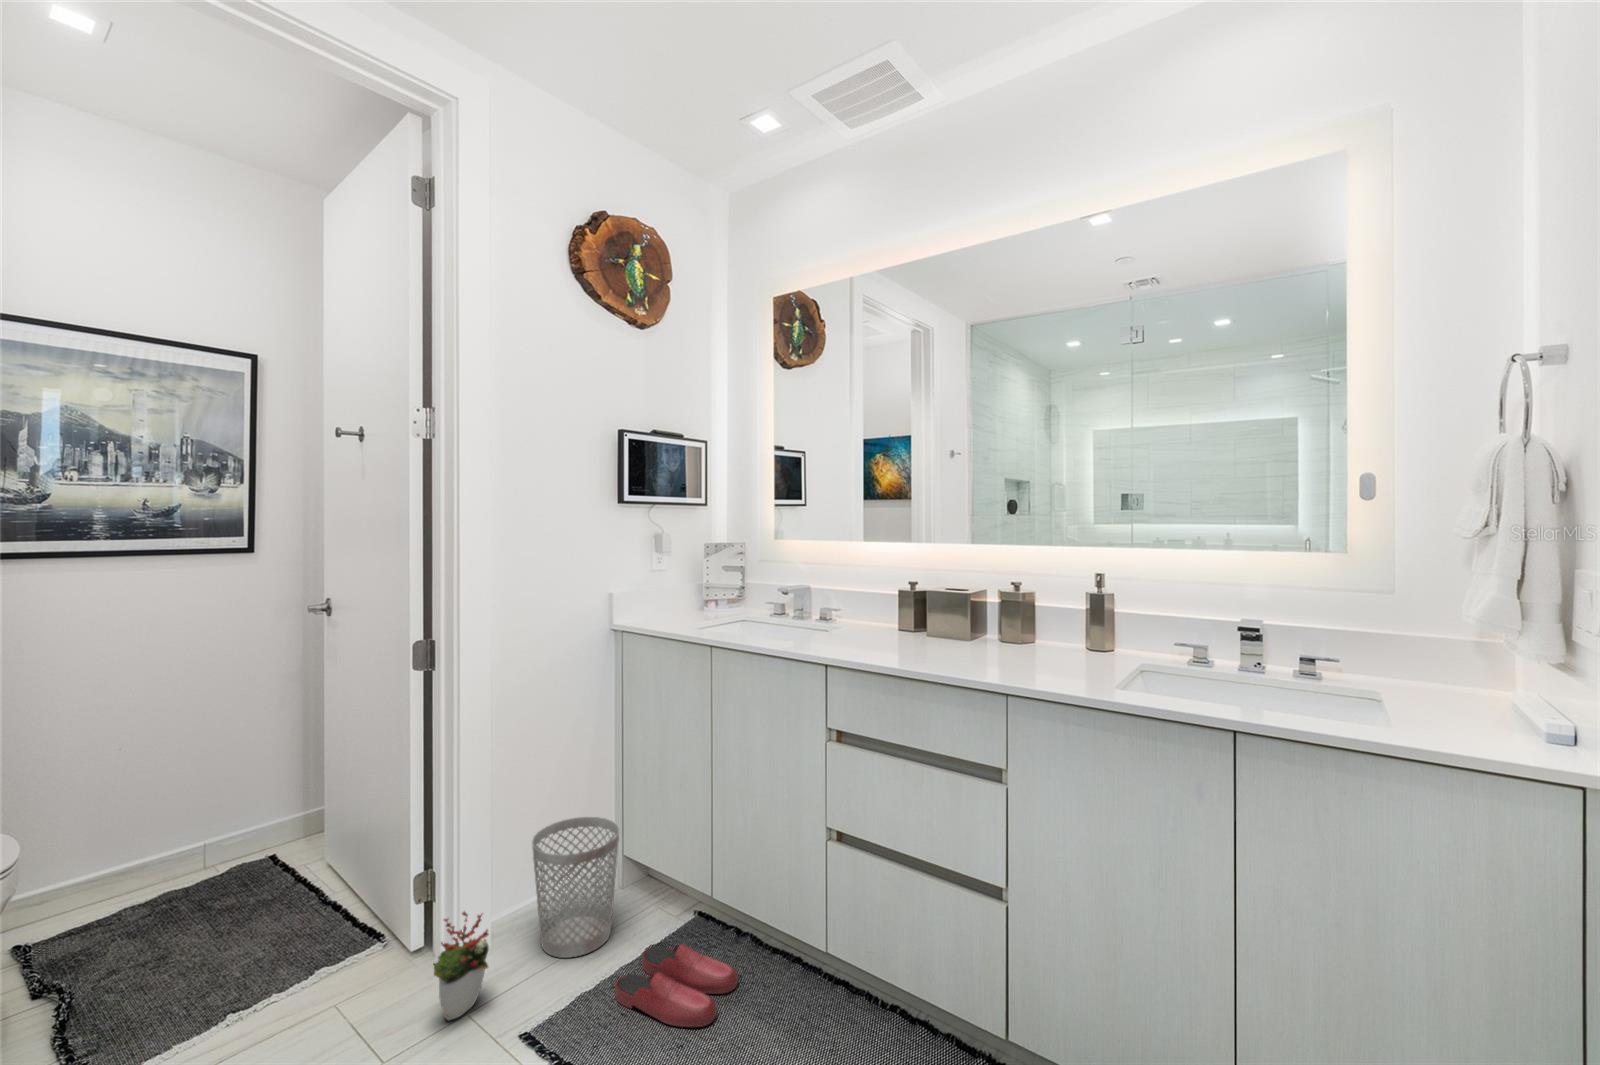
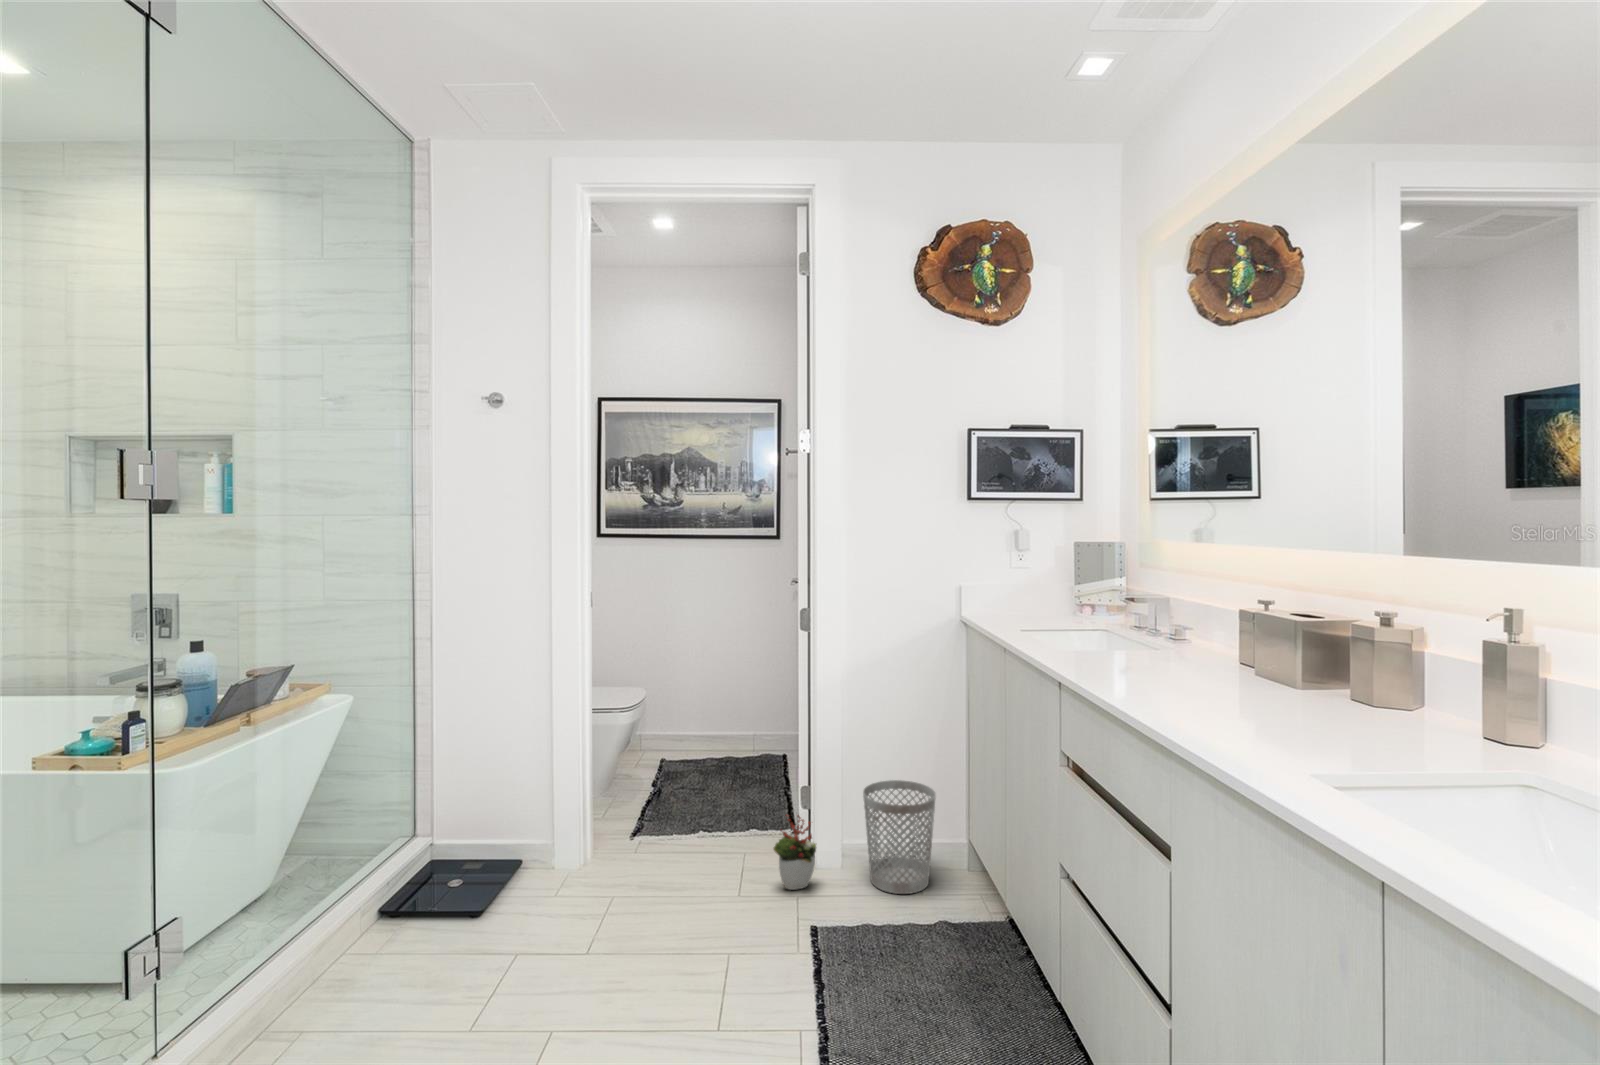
slippers: present [615,944,738,1027] -> none [885,908,984,977]

